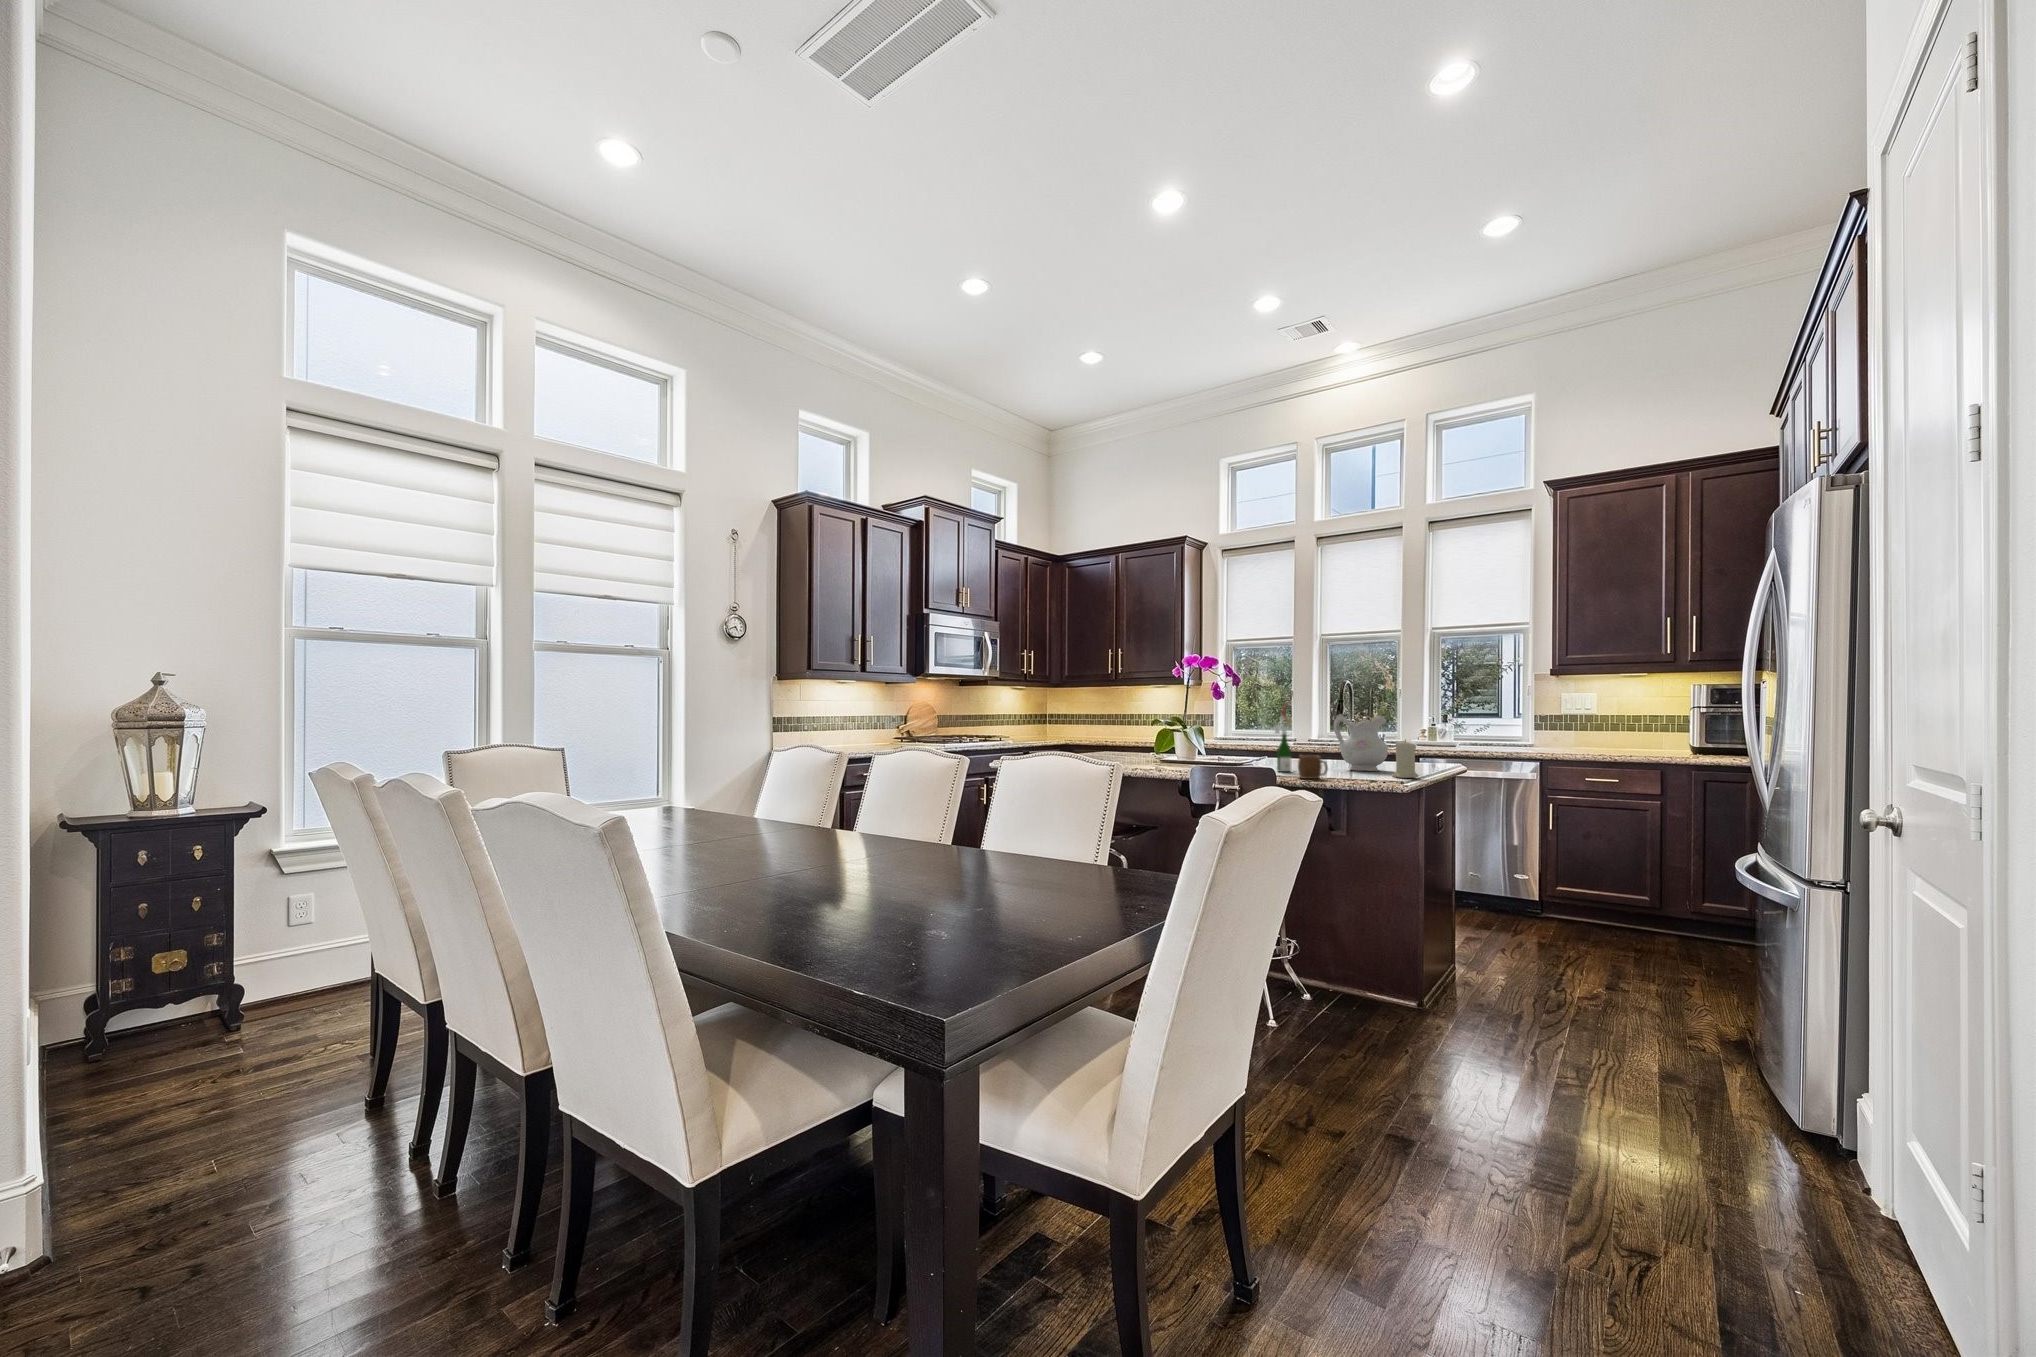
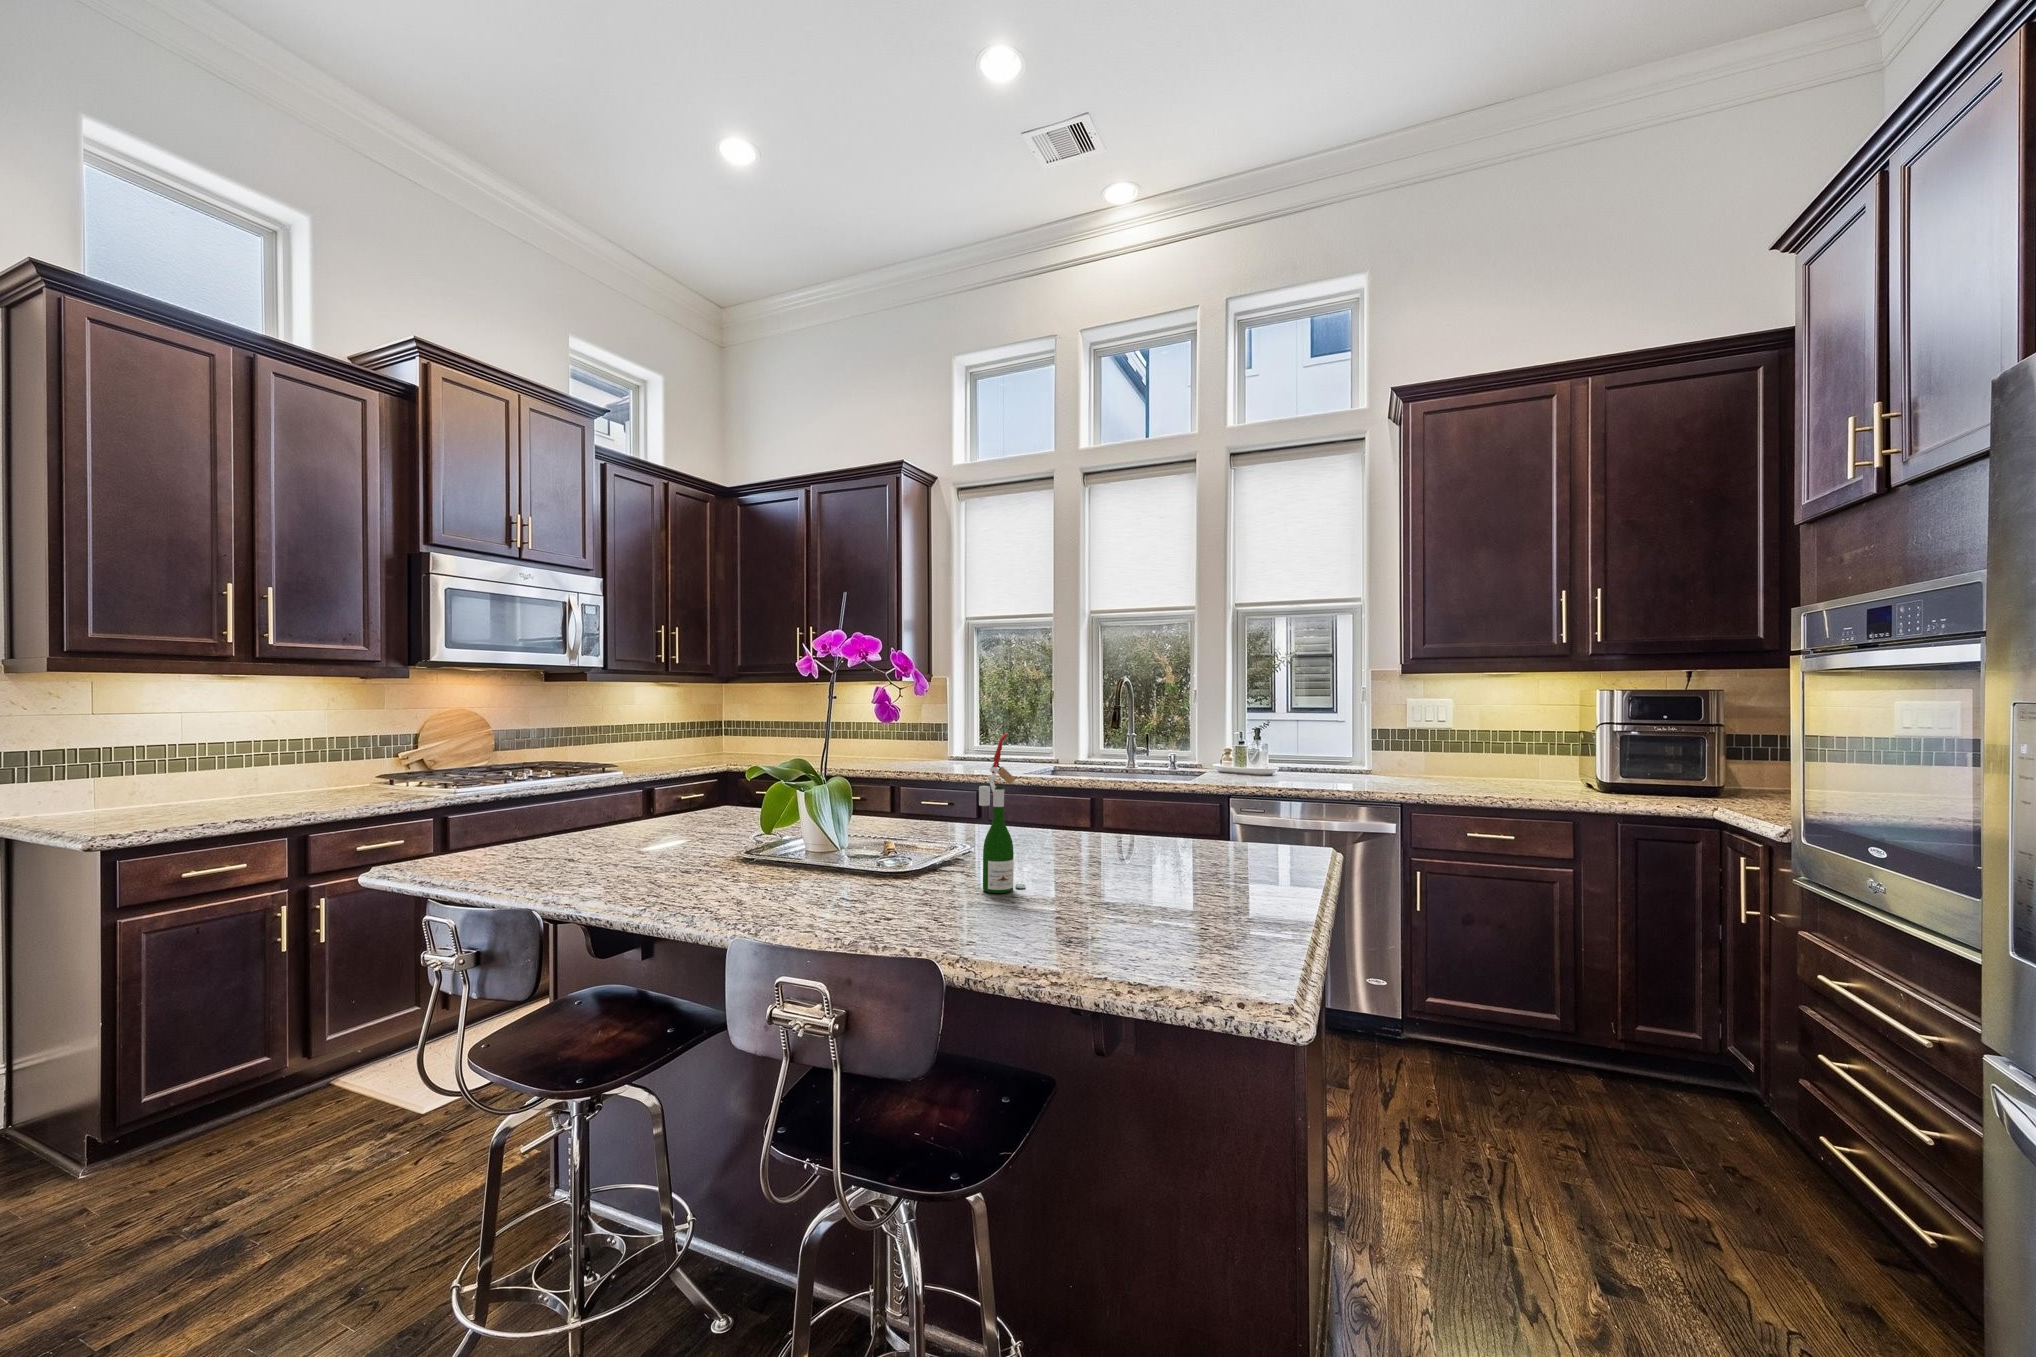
ceramic pitcher: present [1334,714,1388,771] -> none [1103,754,1206,876]
candle: present [1392,740,1418,778] -> none [1229,828,1288,923]
mug: present [1298,755,1328,779] -> none [1014,879,1089,950]

